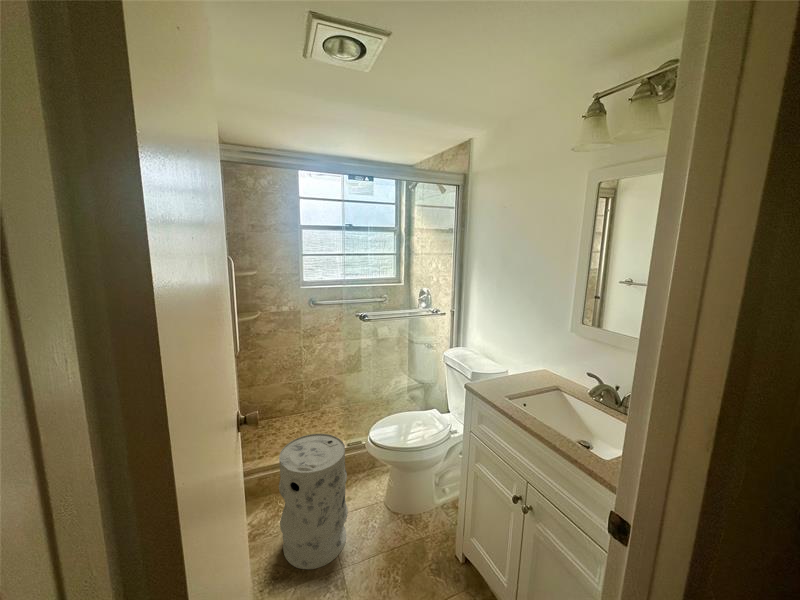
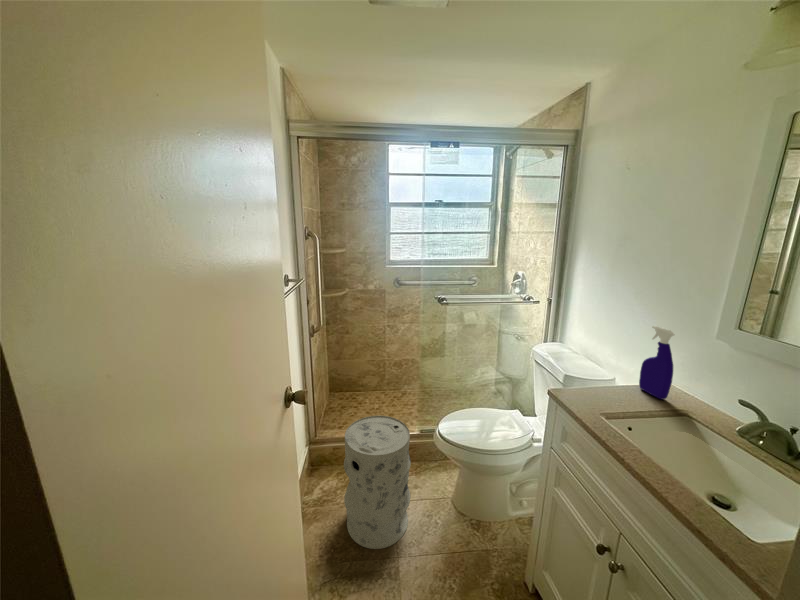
spray bottle: none [525,325,547,380] -> present [639,326,674,399]

